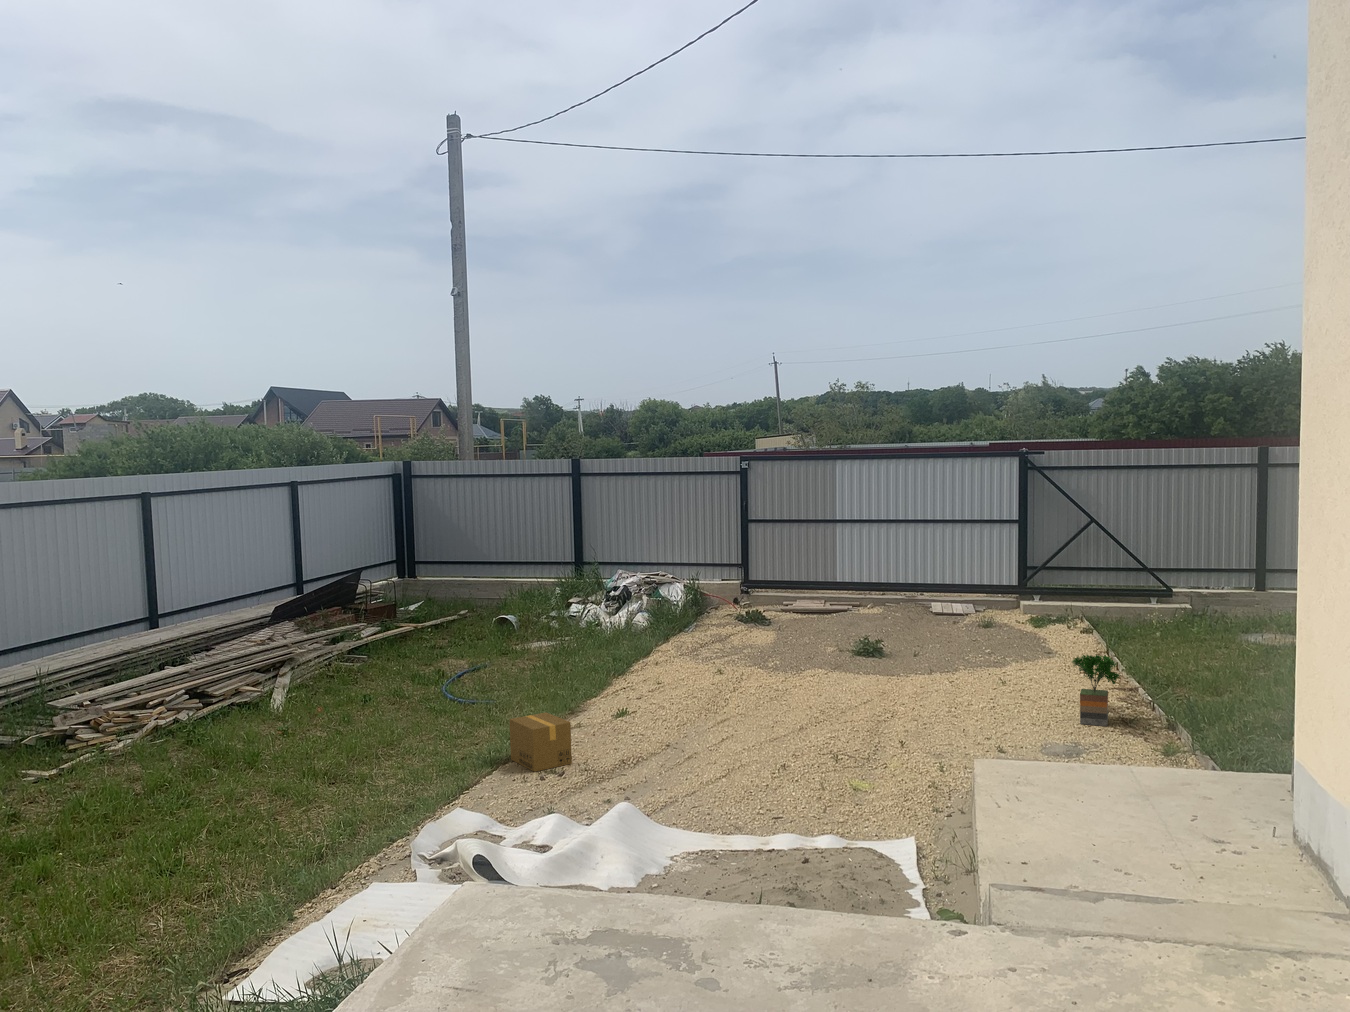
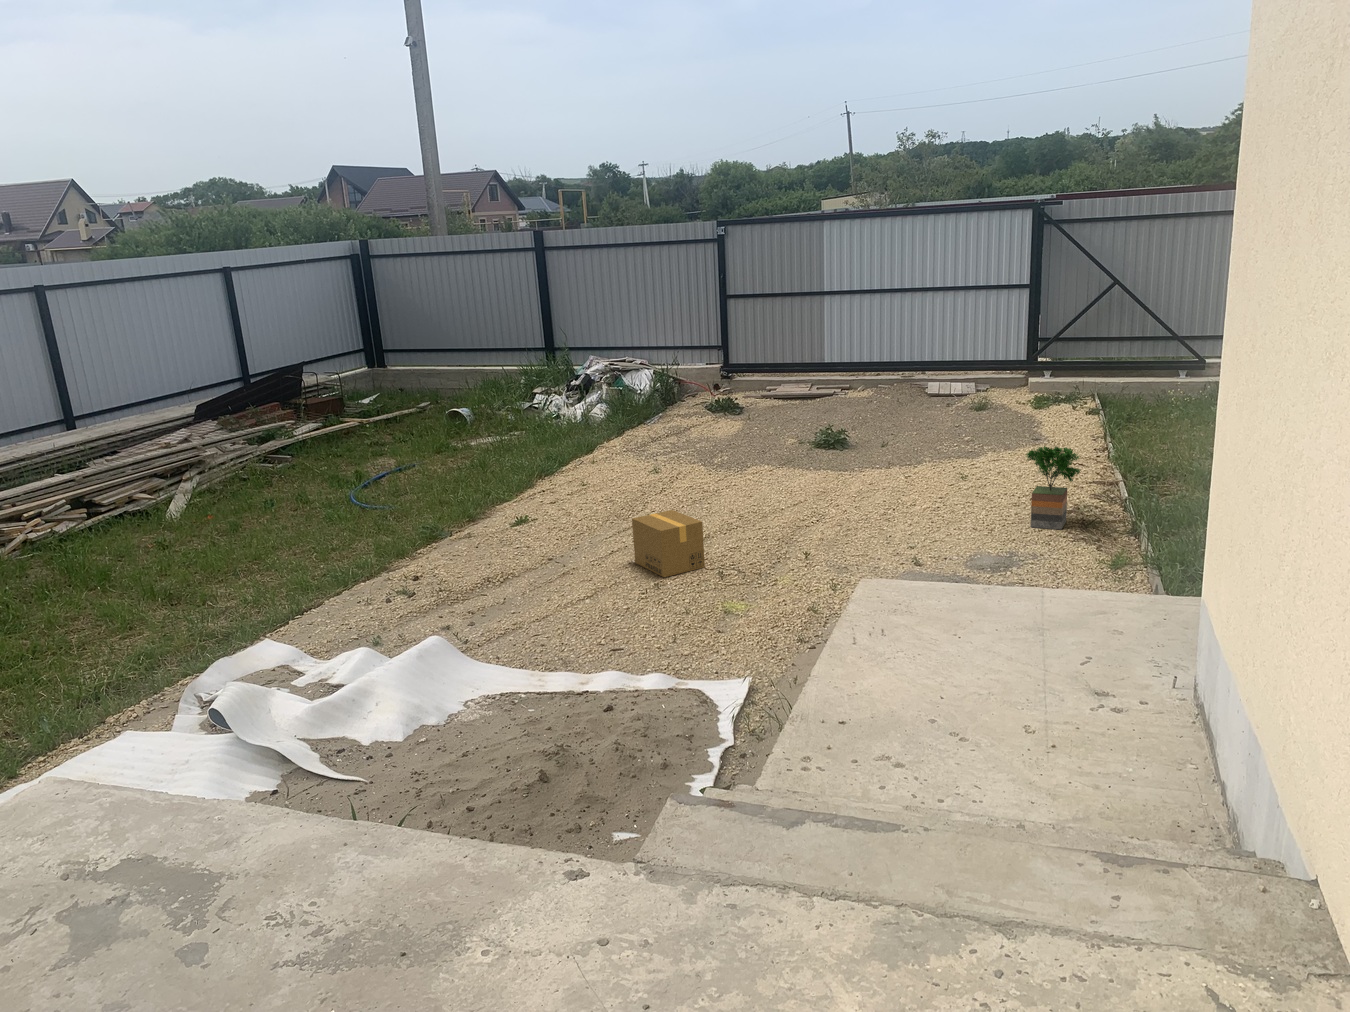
cardboard box: present [510,712,572,772] -> present [632,510,705,577]

